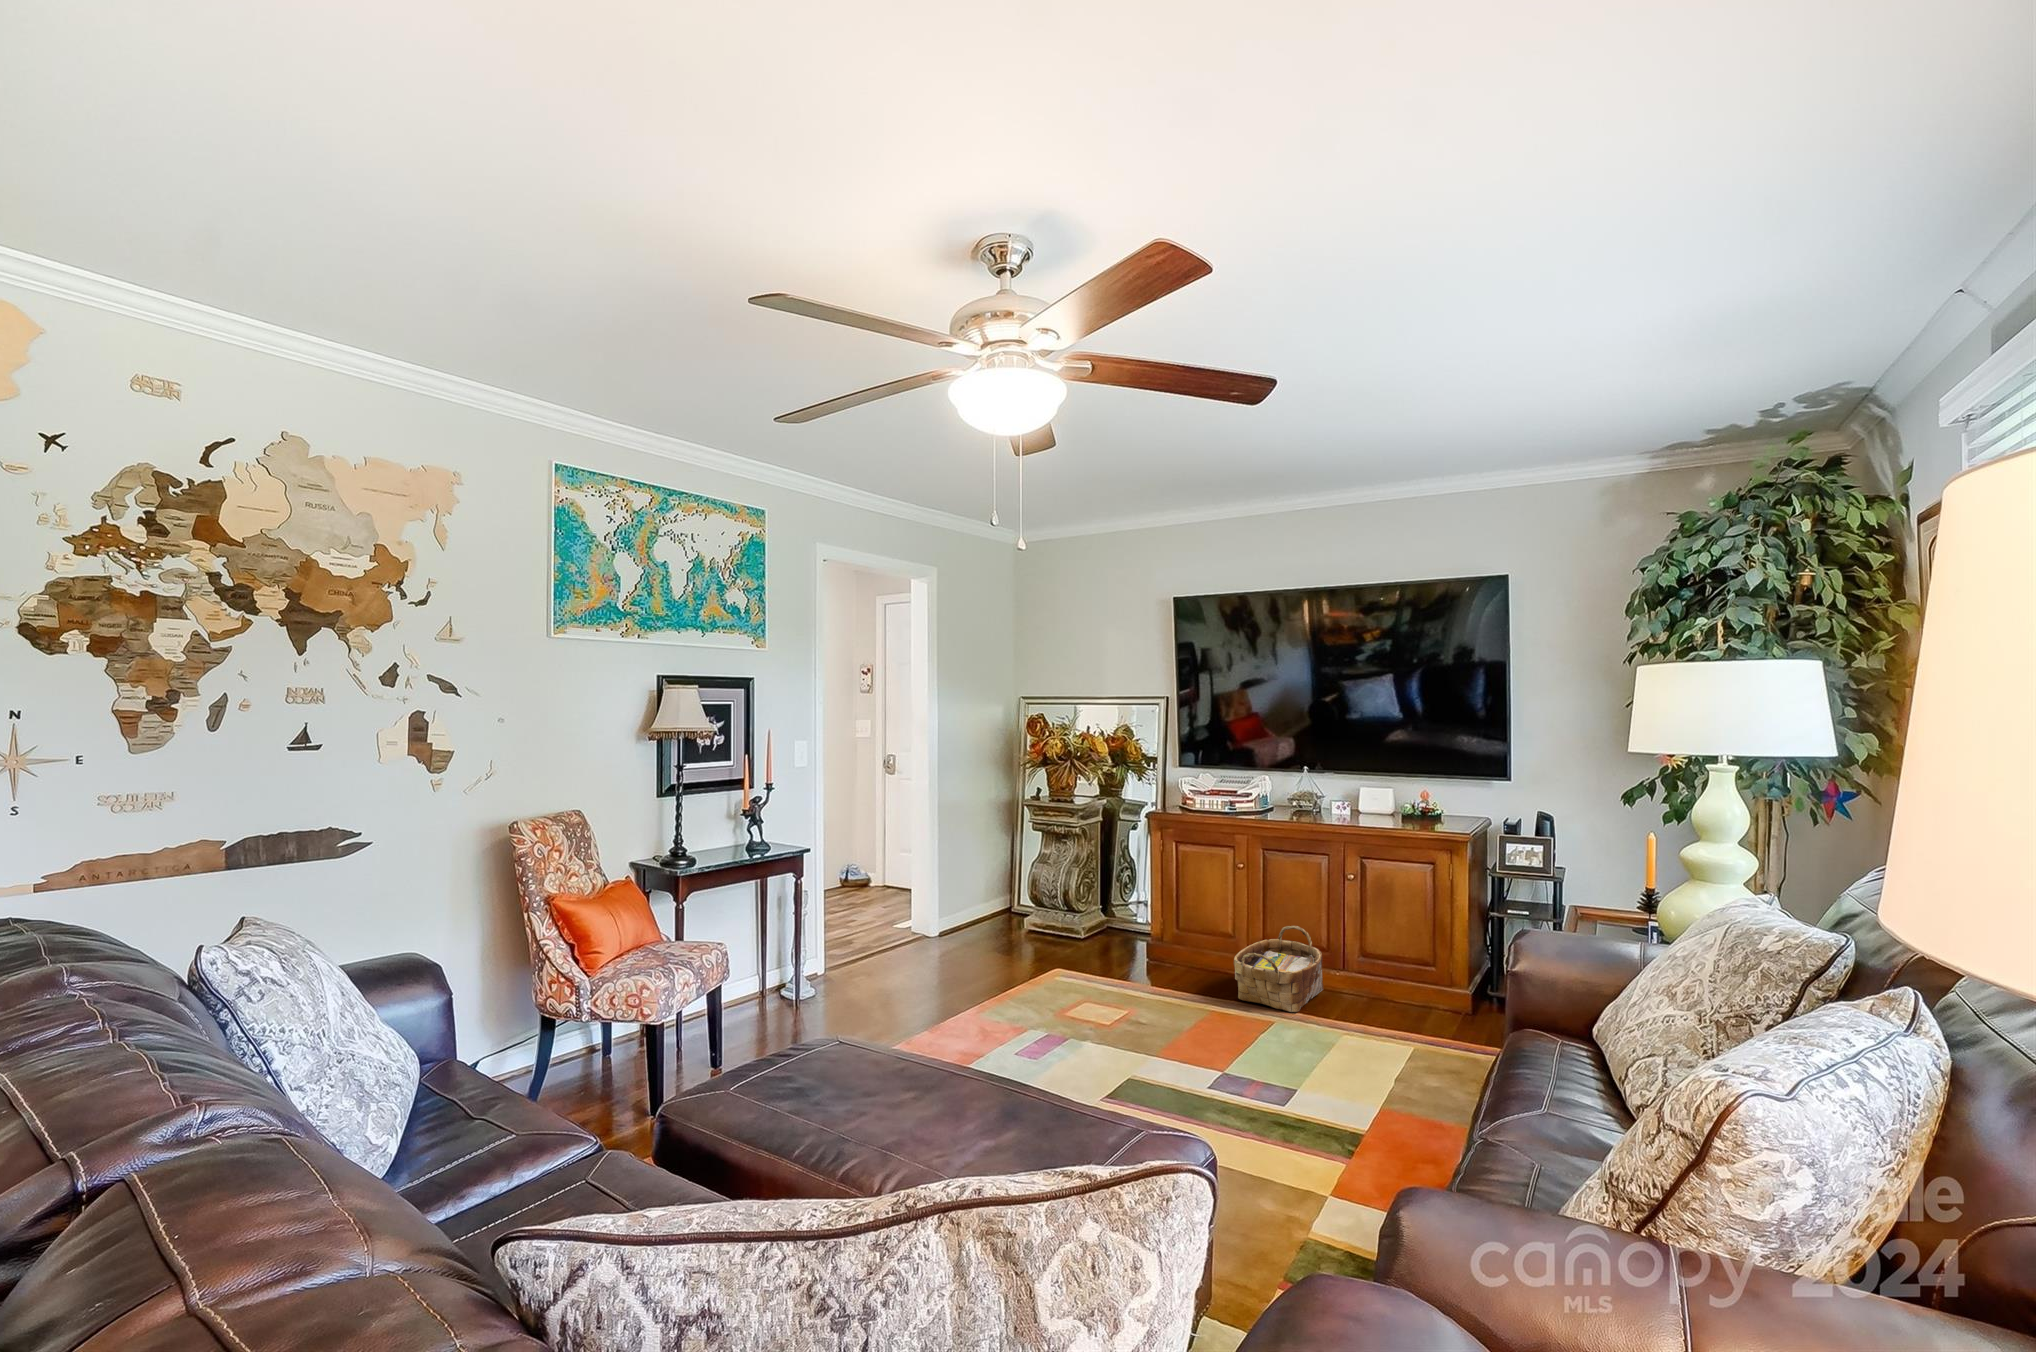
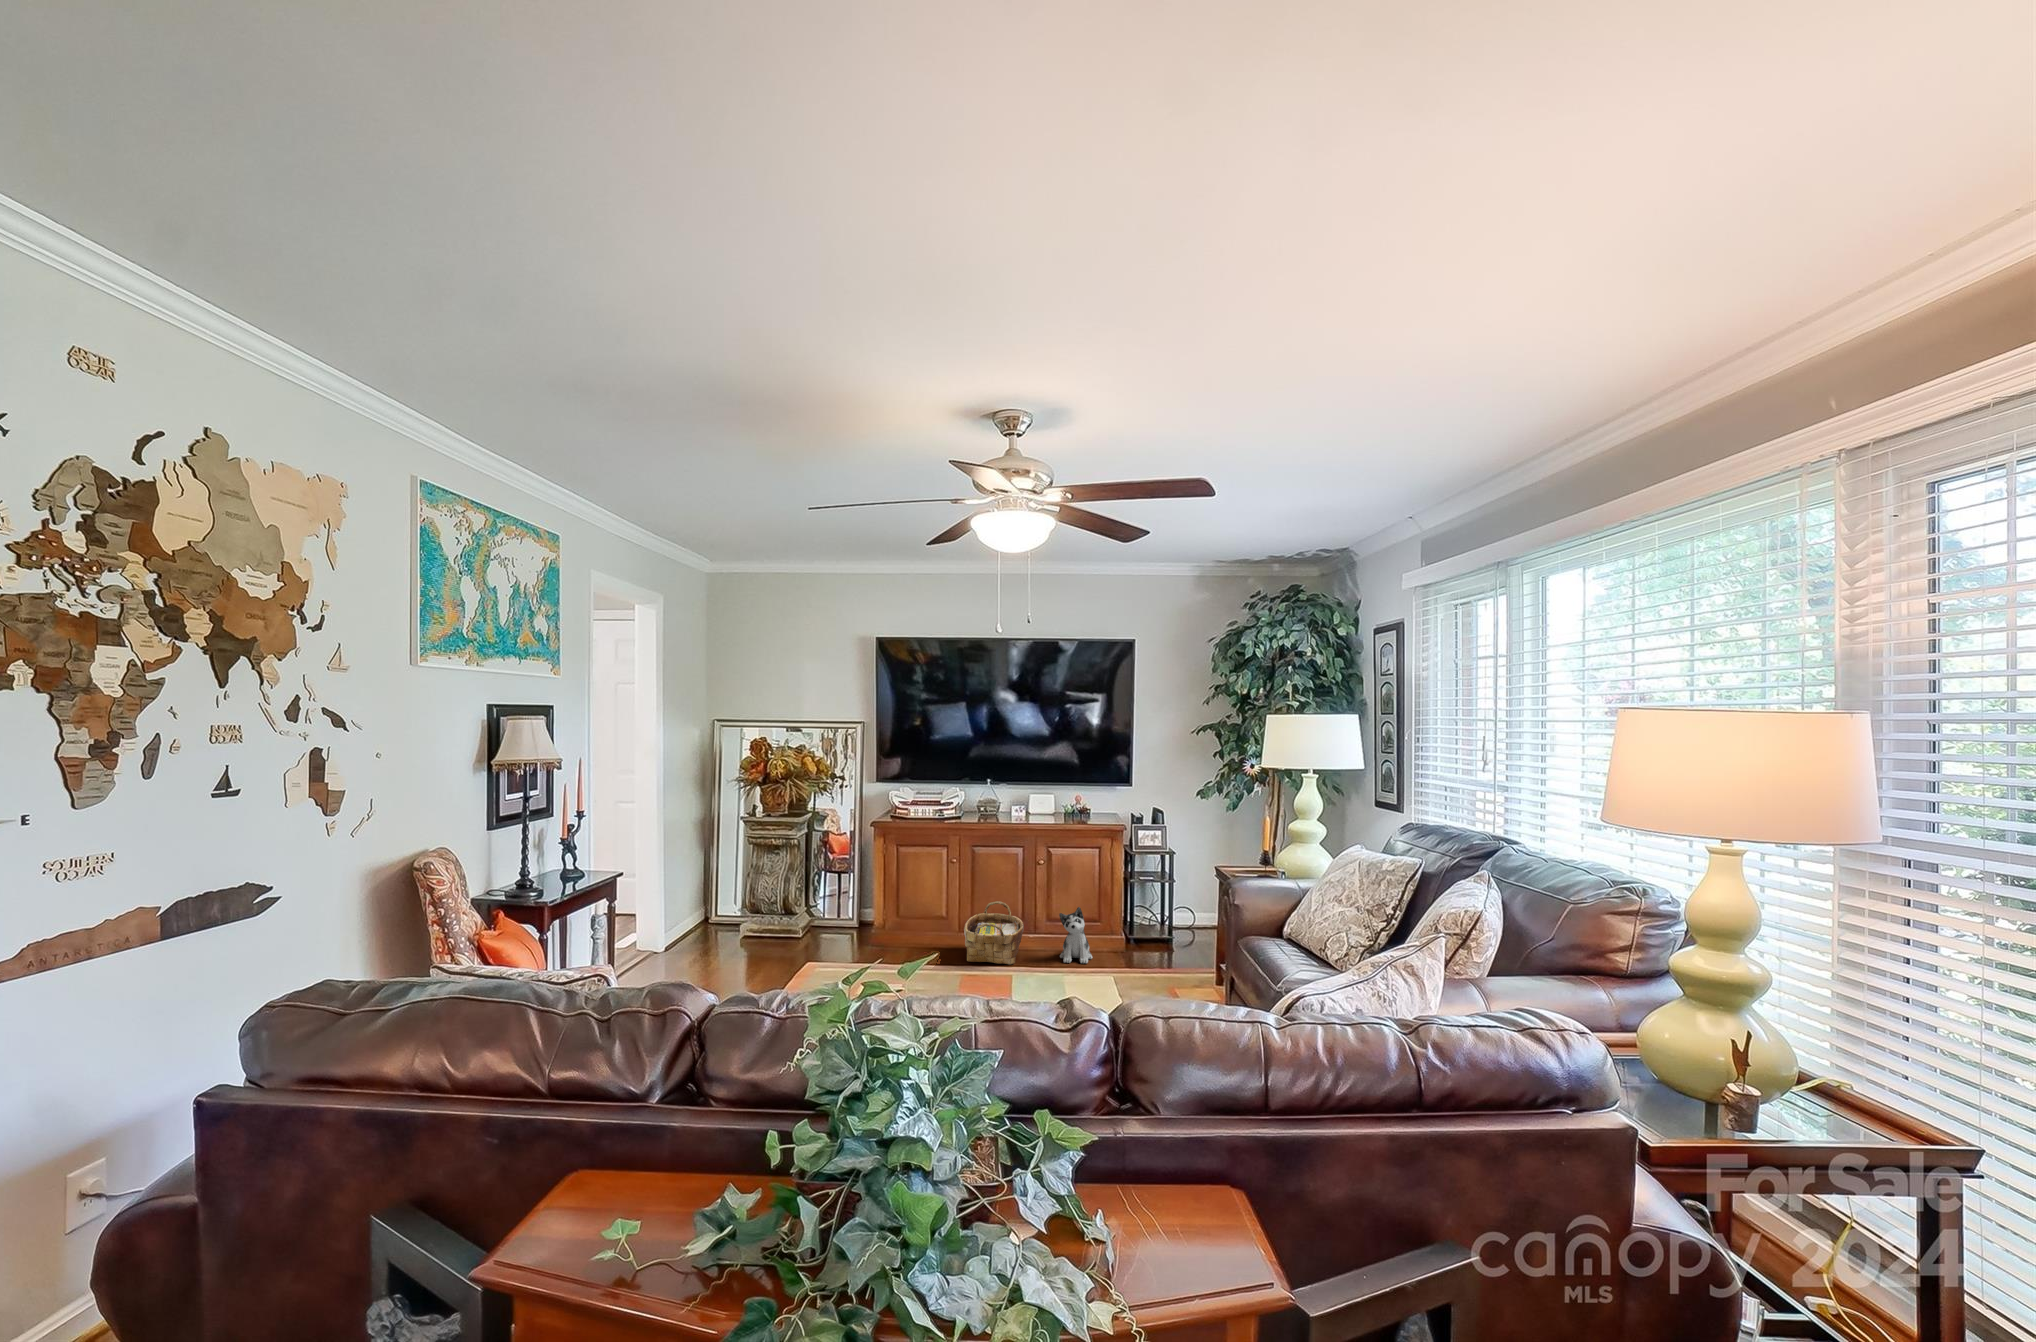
plush toy: none [1368,947,1422,1029] -> present [1059,907,1092,964]

